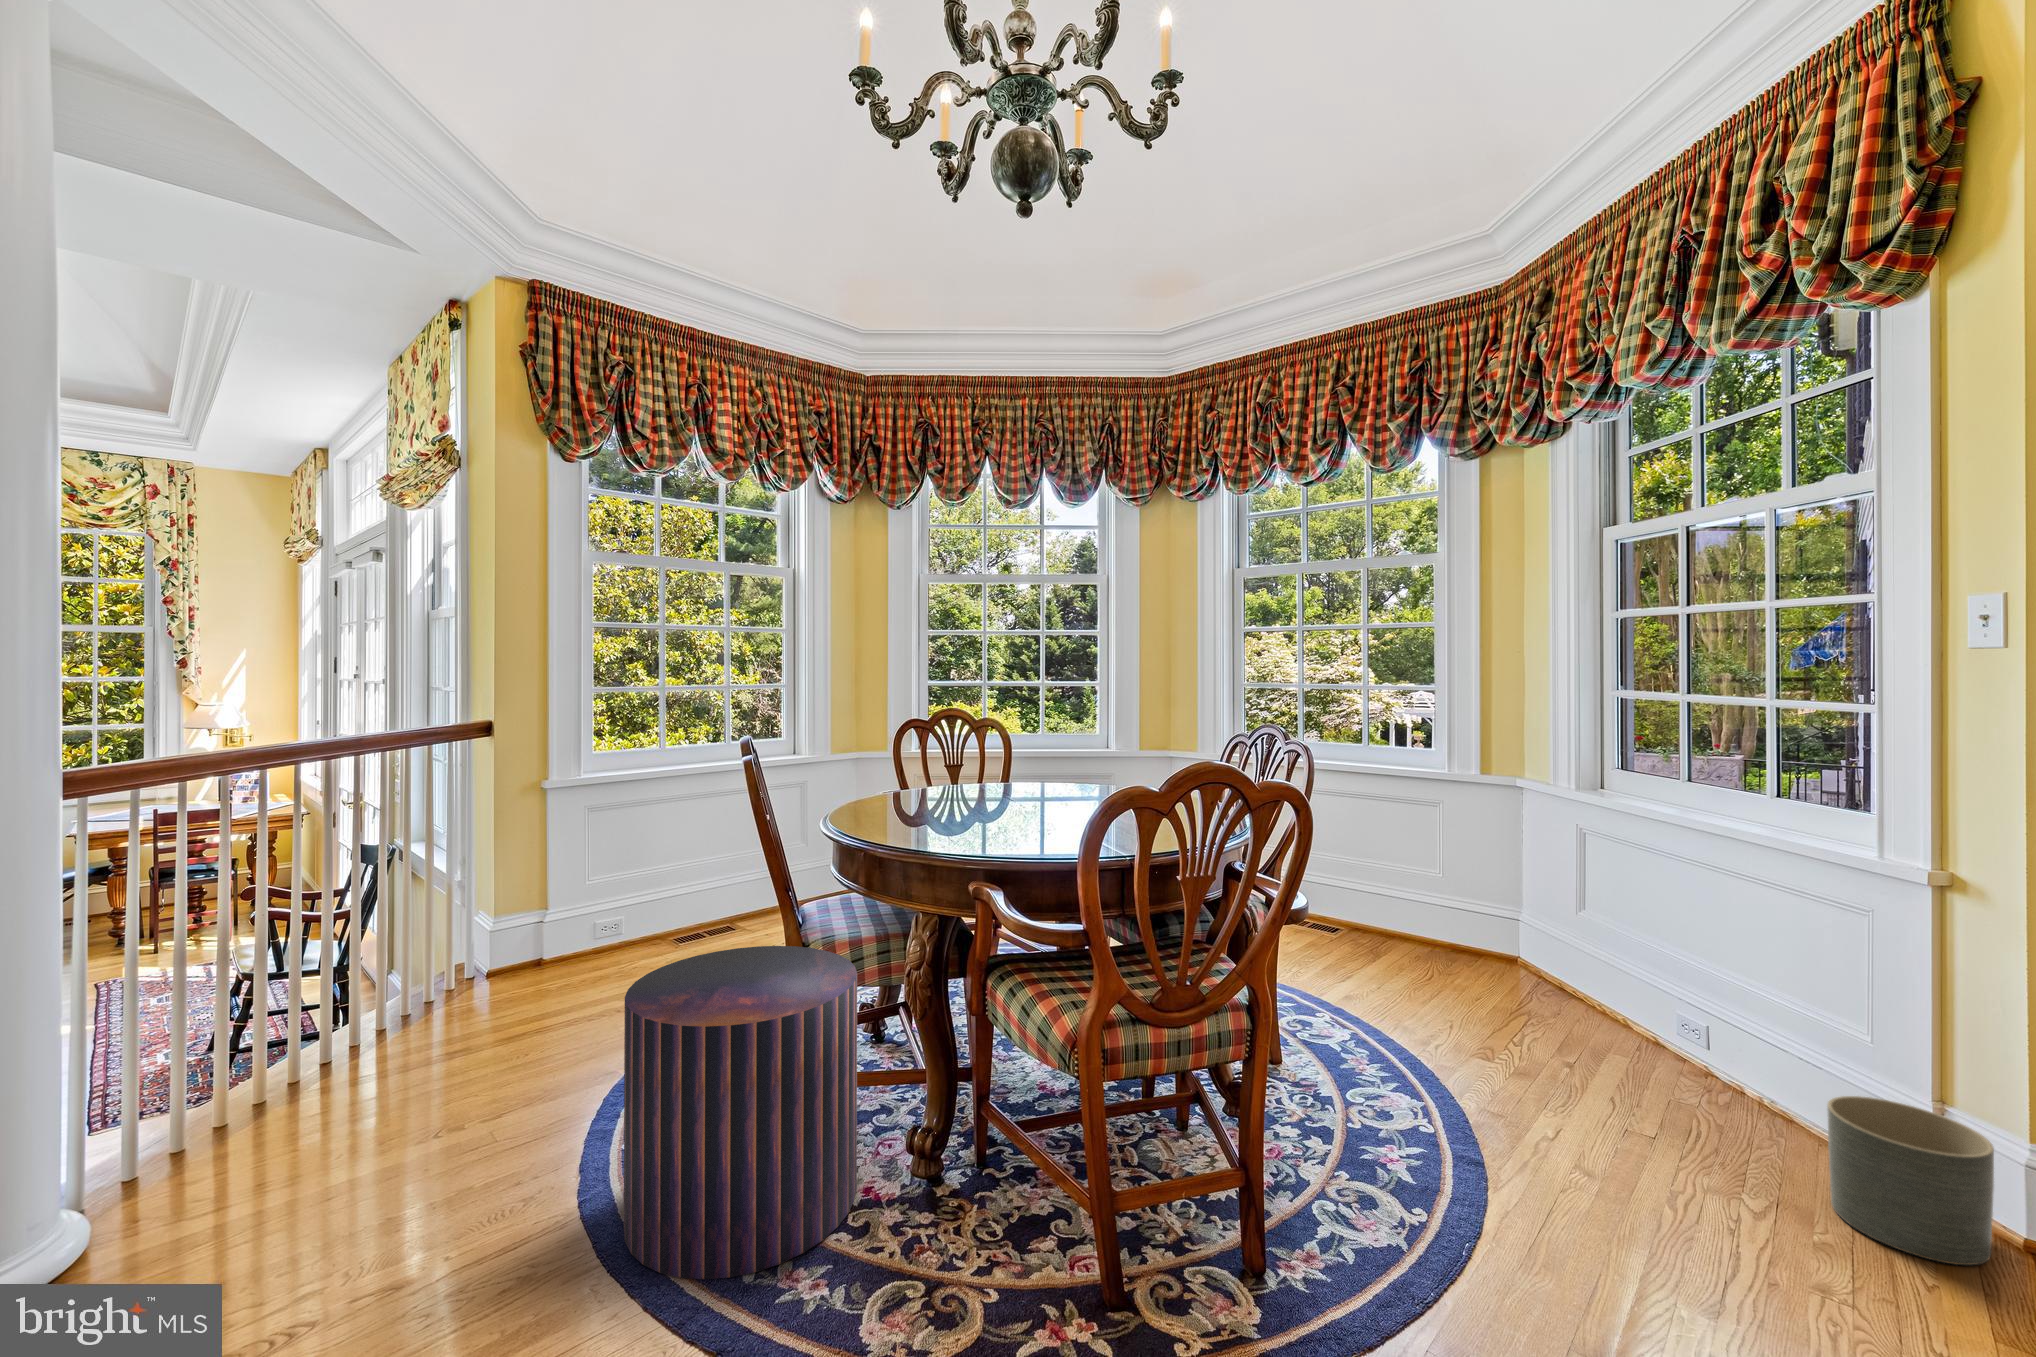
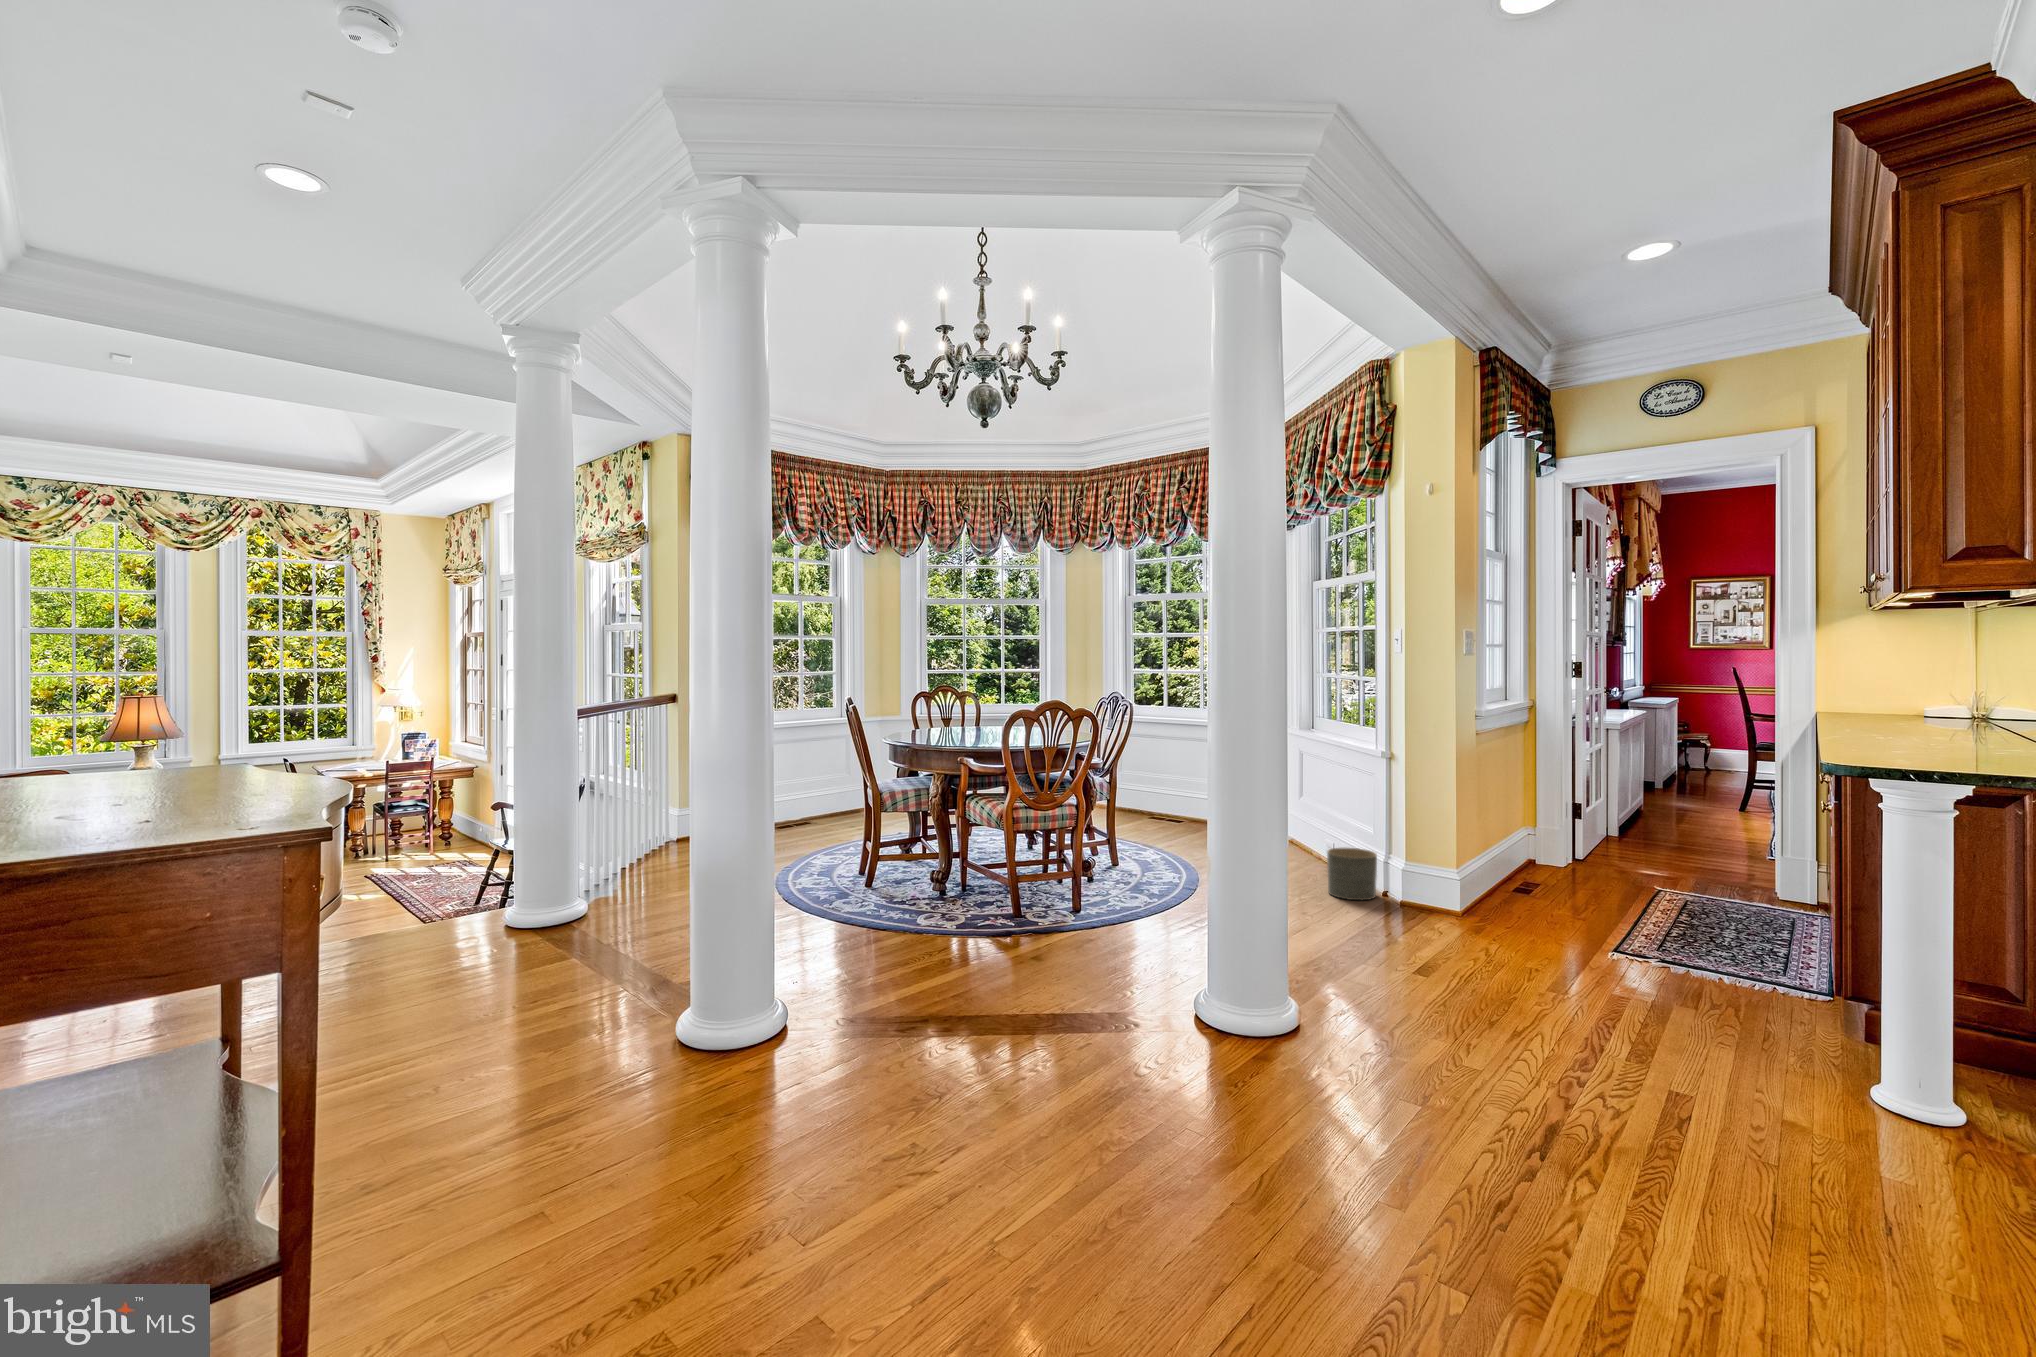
pouf: present [624,946,857,1279] -> none [824,795,920,909]

